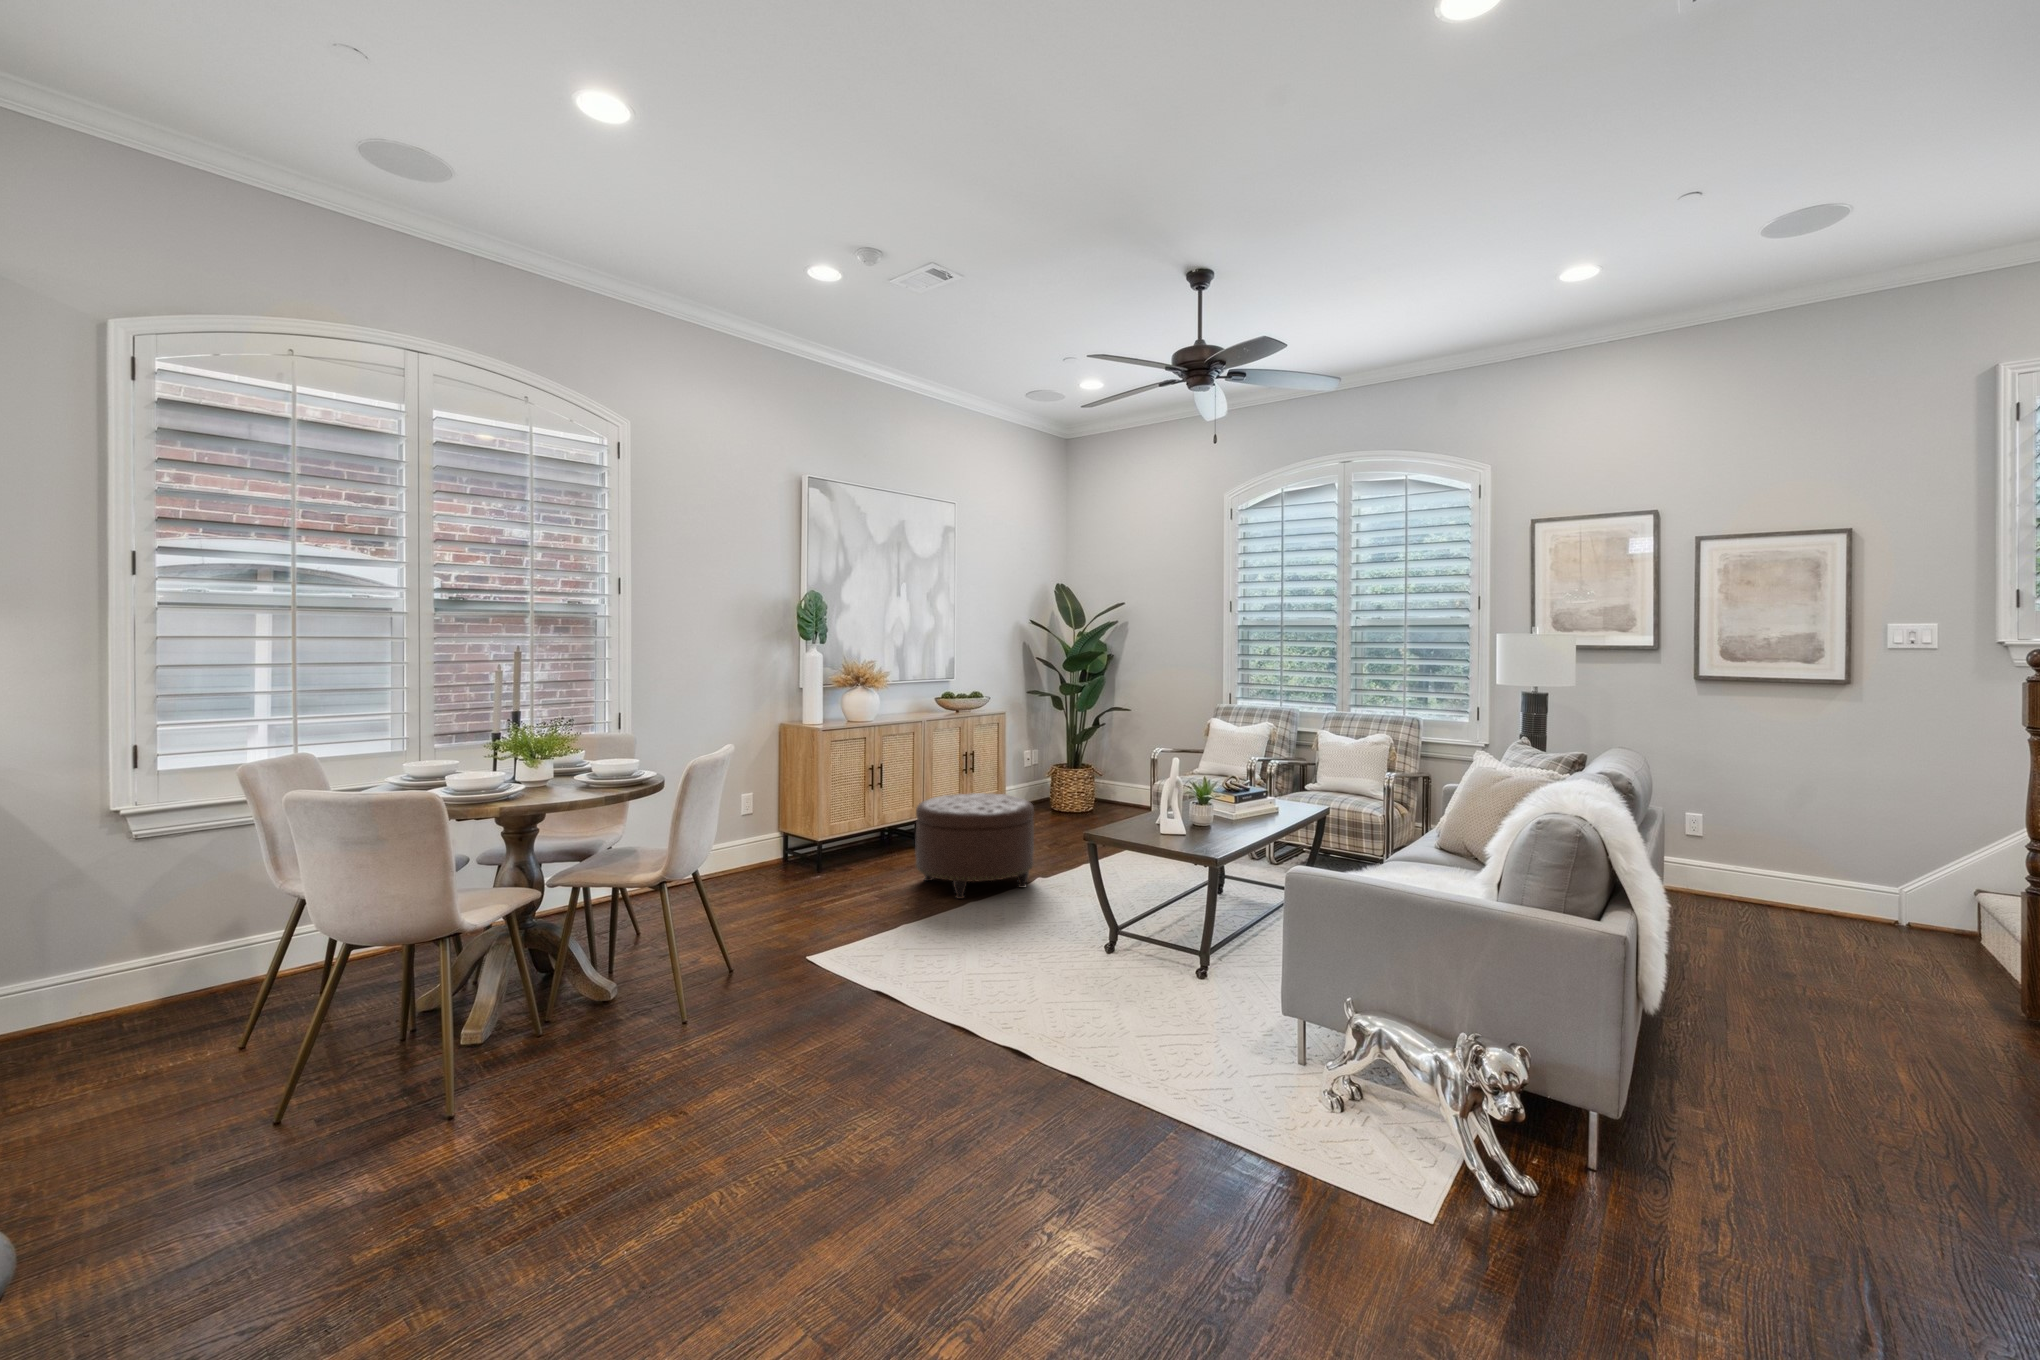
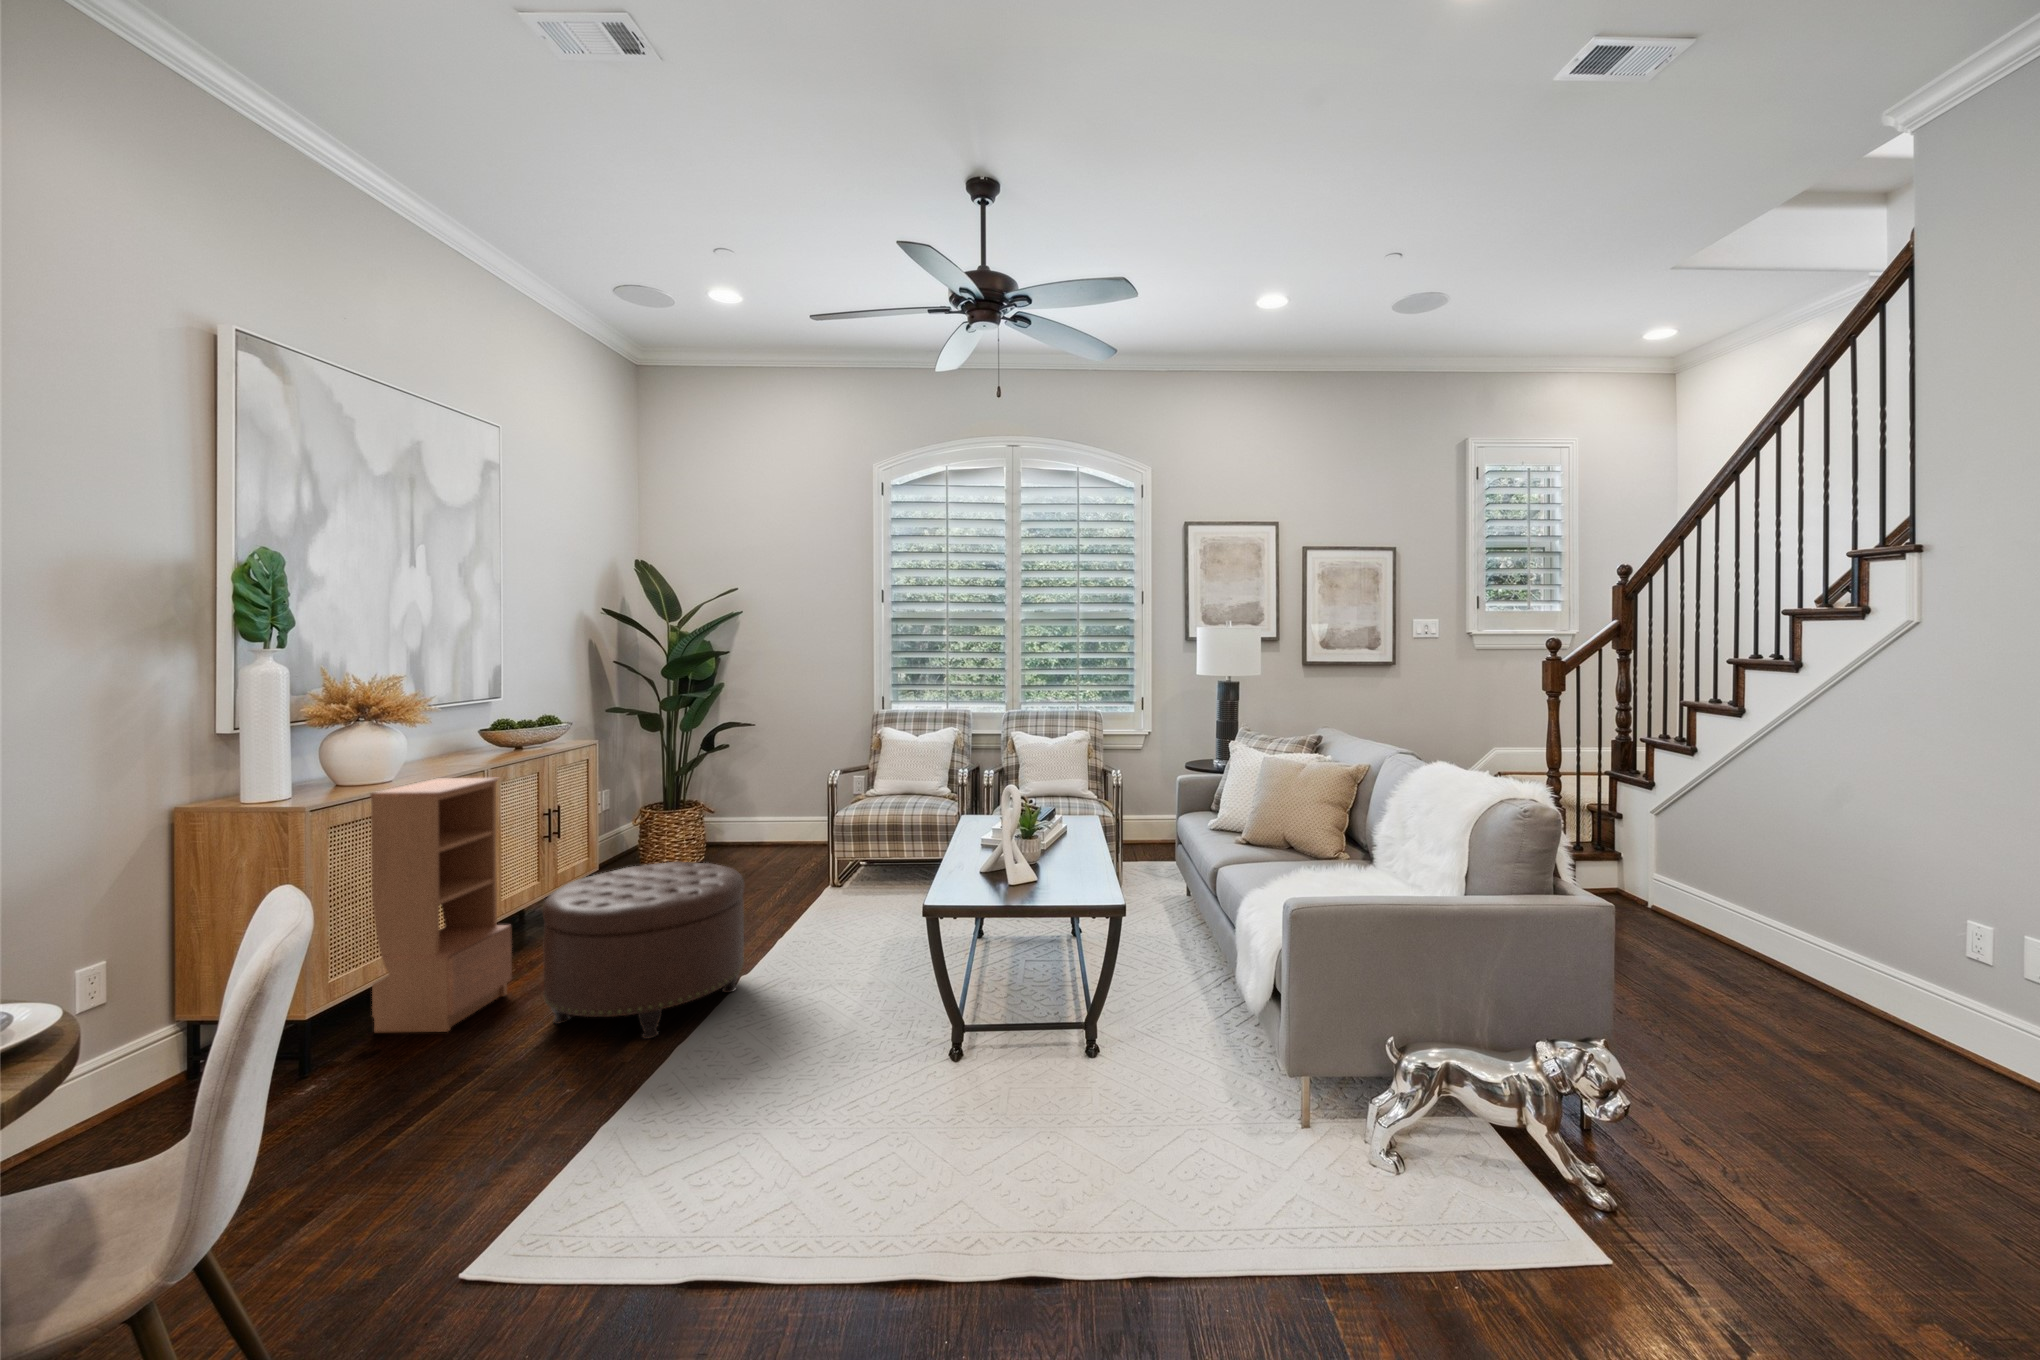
bookcase: none [850,723,919,872] -> present [370,778,512,1032]

